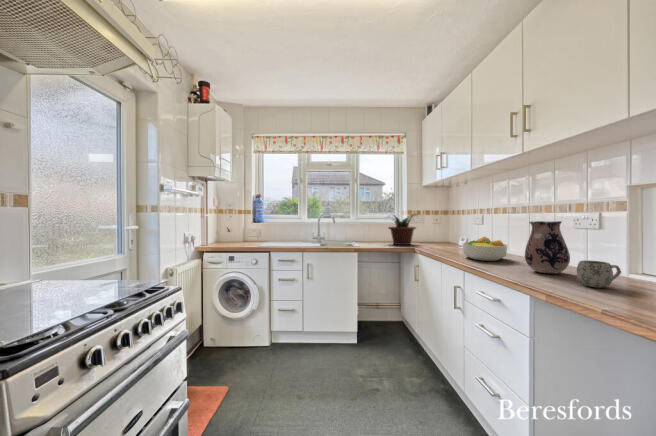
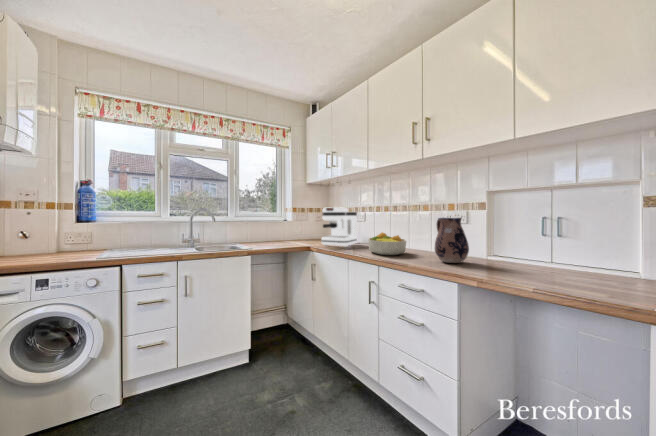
coffee maker: none [425,210,468,250] -> present [321,207,357,246]
potted plant: present [389,215,416,245] -> none [273,211,308,244]
mug: present [577,260,621,288] -> none [490,250,517,273]

